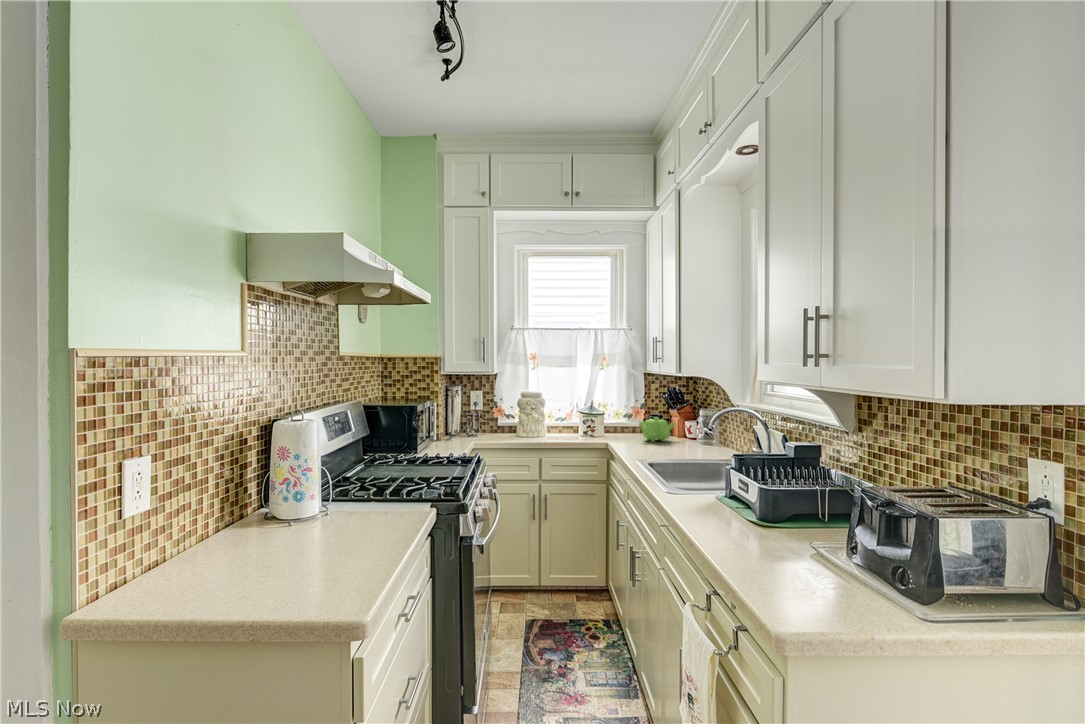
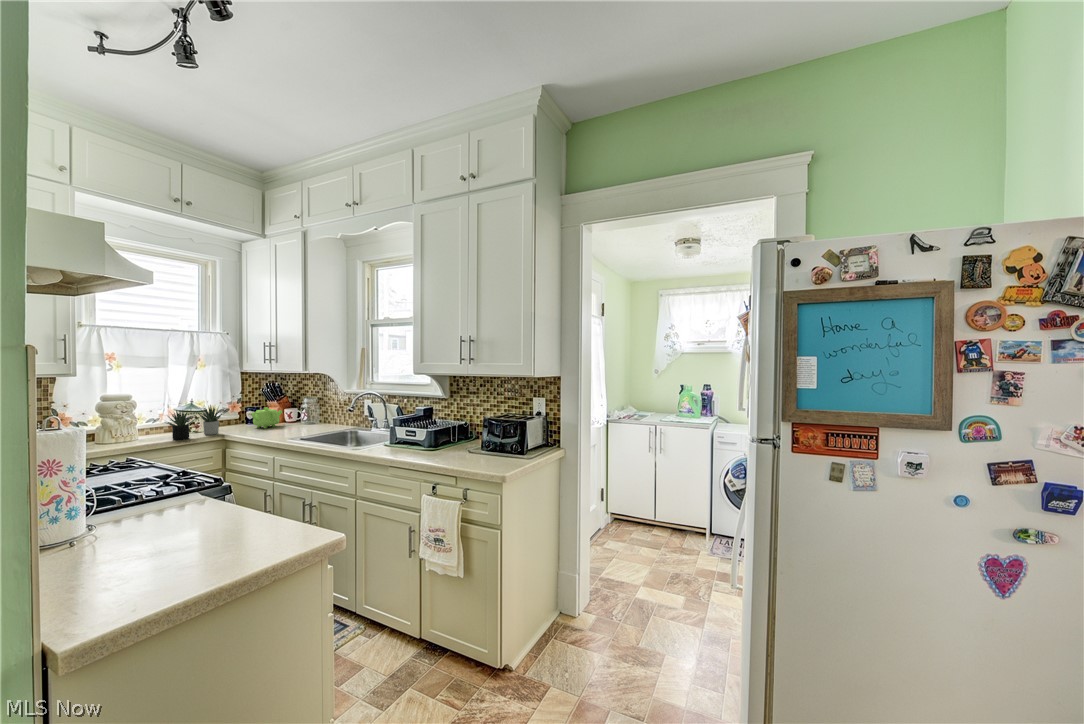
succulent plant: none [554,407,614,443] -> present [167,405,223,440]

